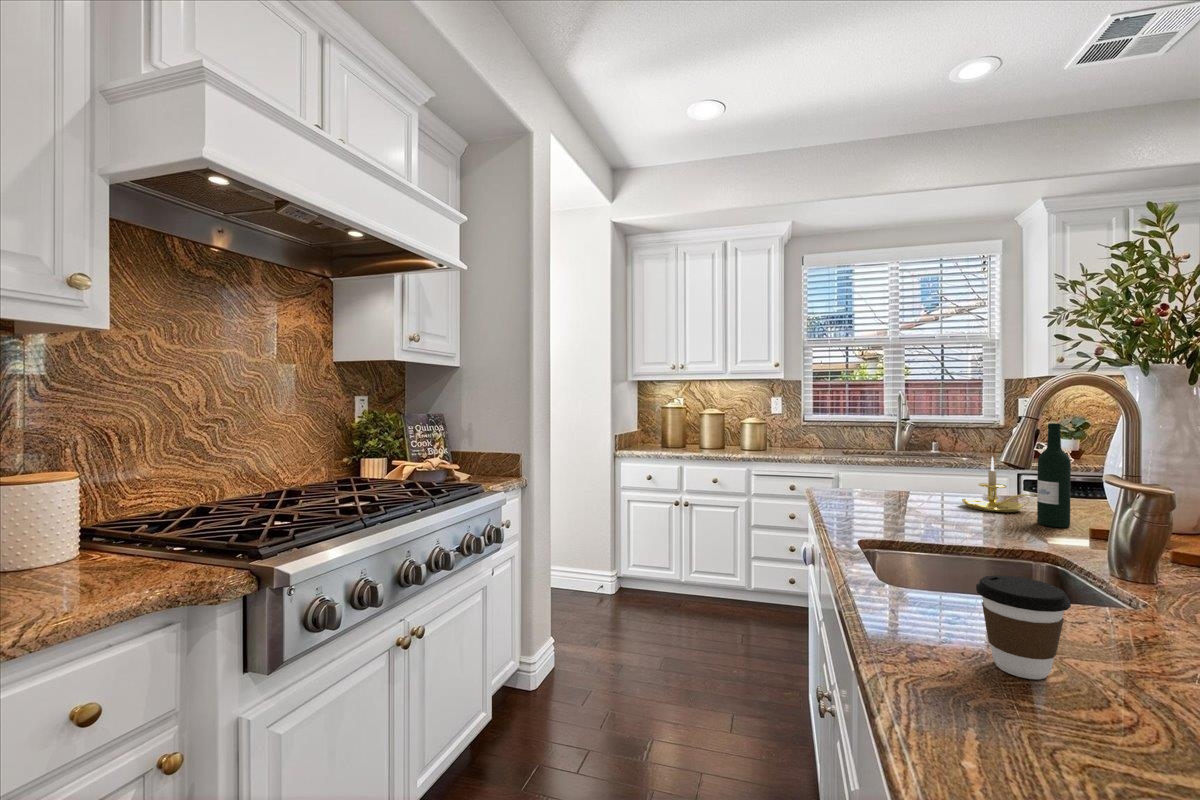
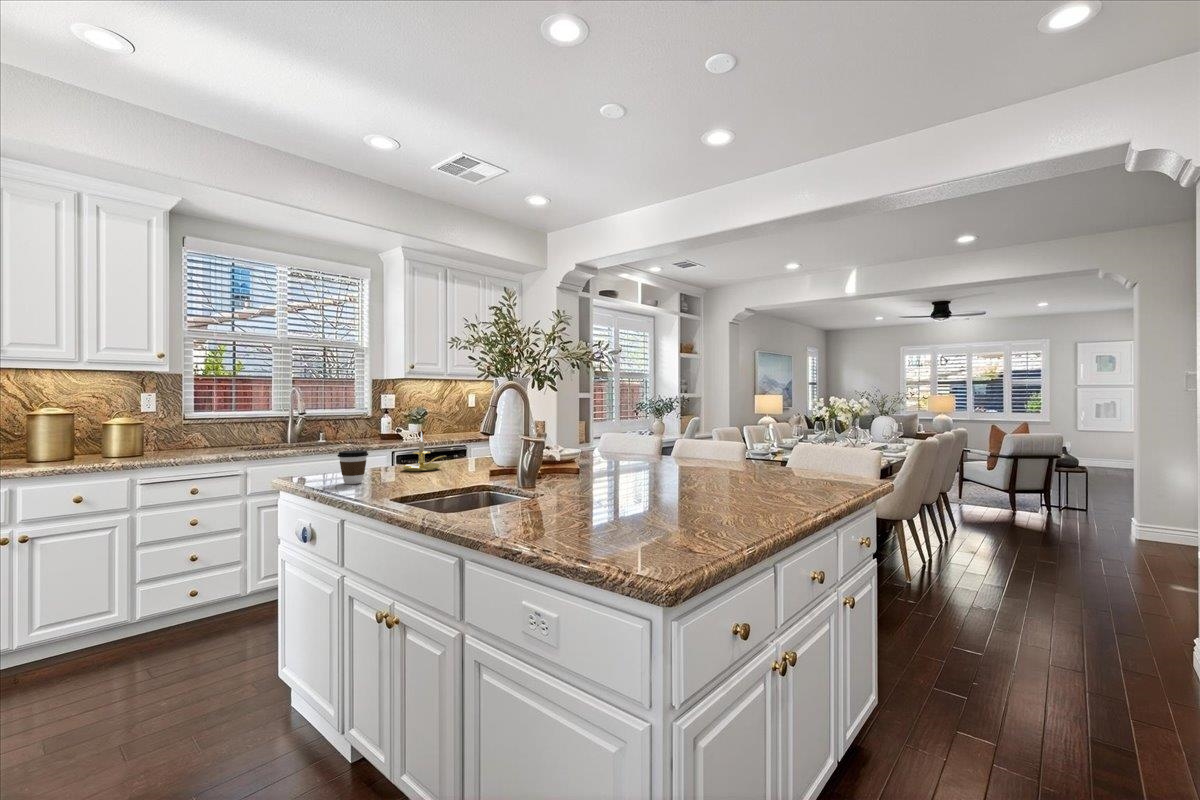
wine bottle: present [1037,423,1071,528] -> none [456,404,473,473]
coffee cup: present [976,575,1071,679] -> present [337,450,368,484]

